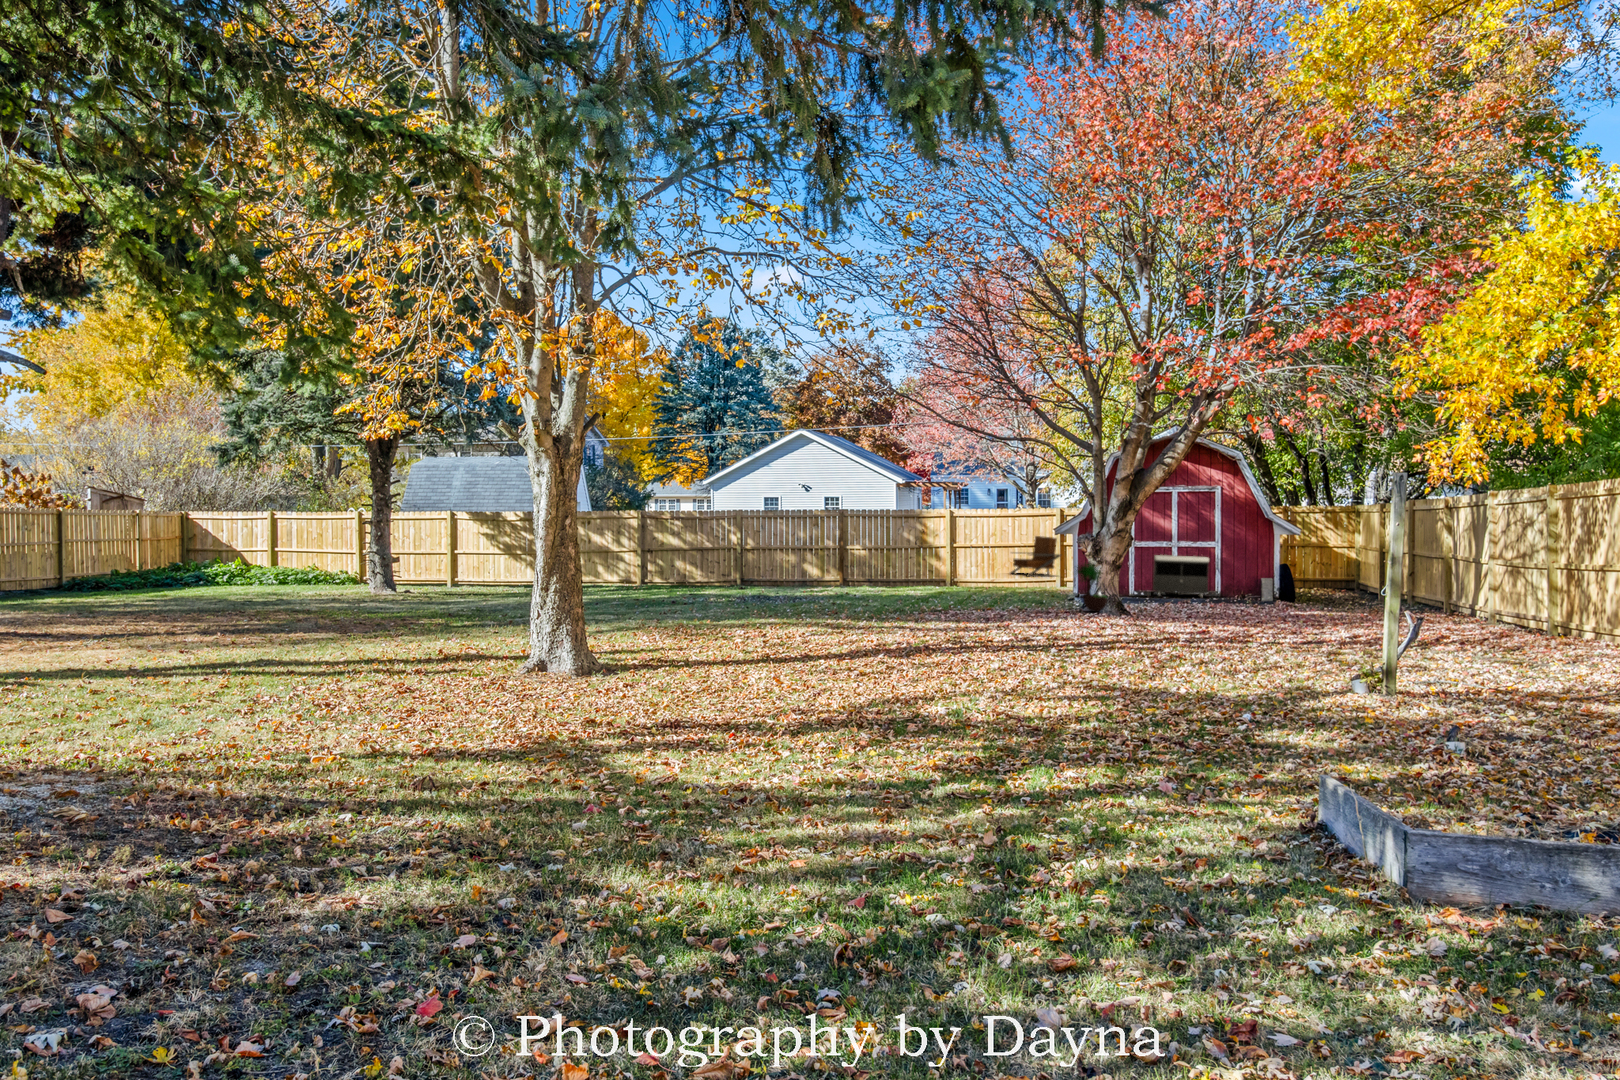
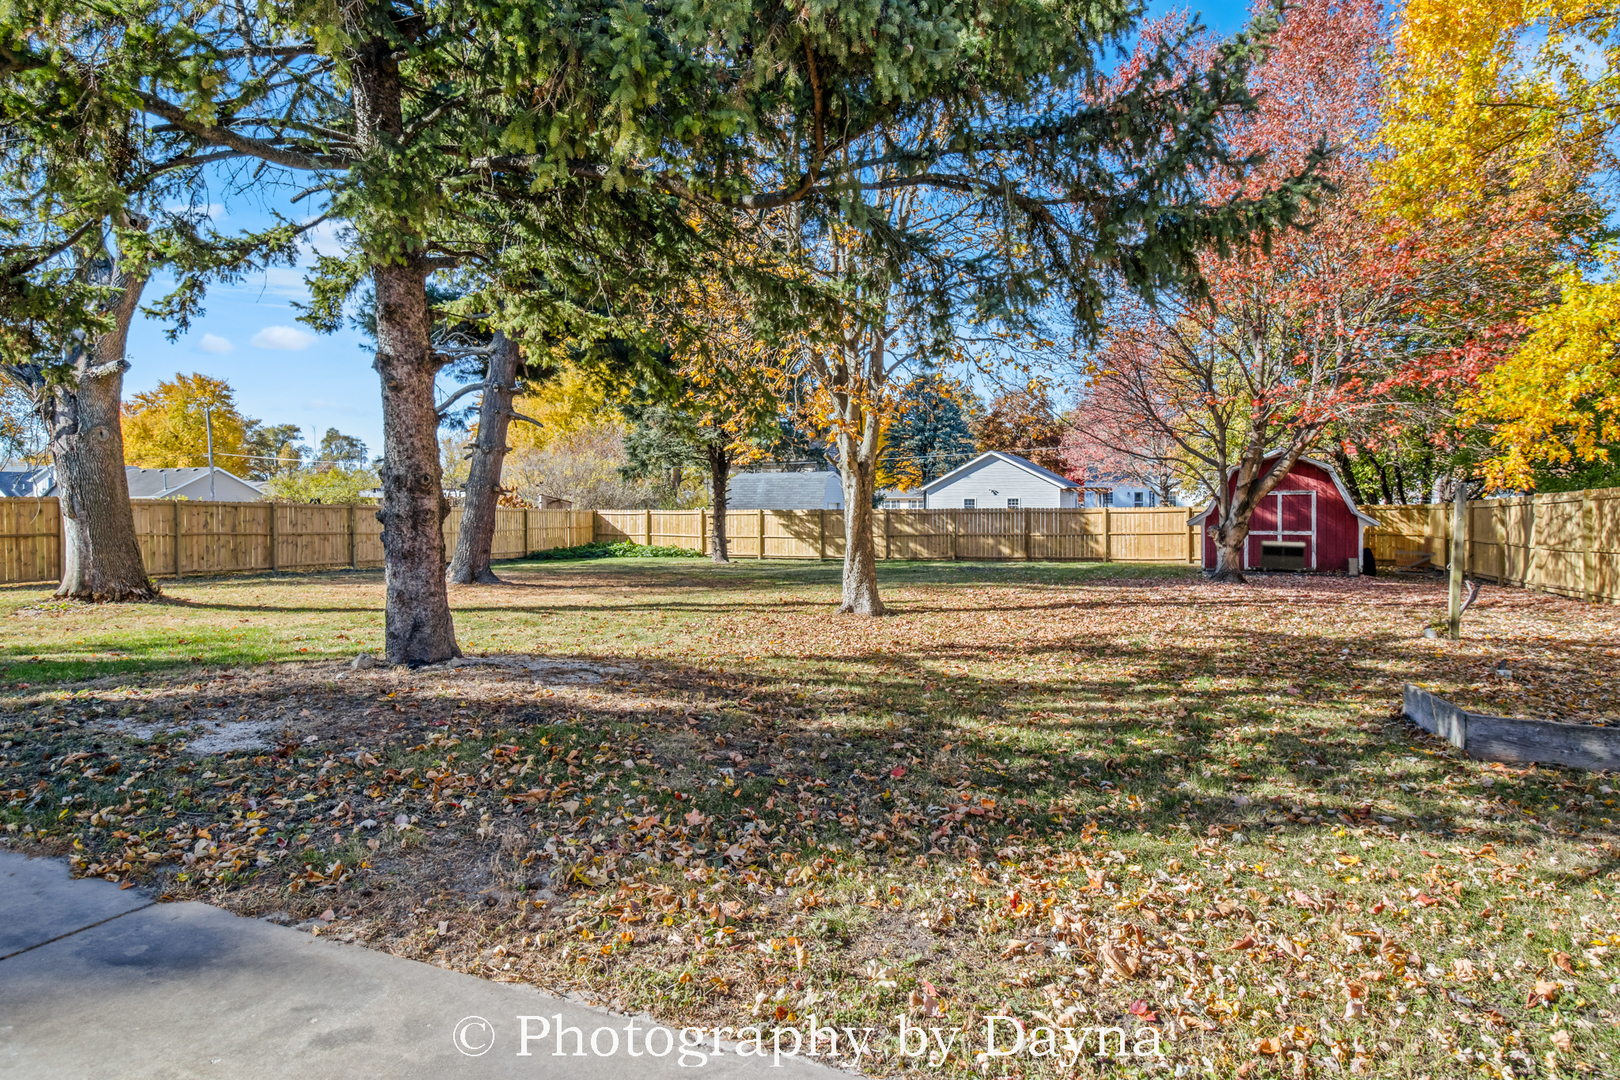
lounge chair: present [1010,536,1061,577] -> present [1395,537,1436,575]
potted tree: present [1076,563,1107,612] -> none [1201,543,1227,581]

